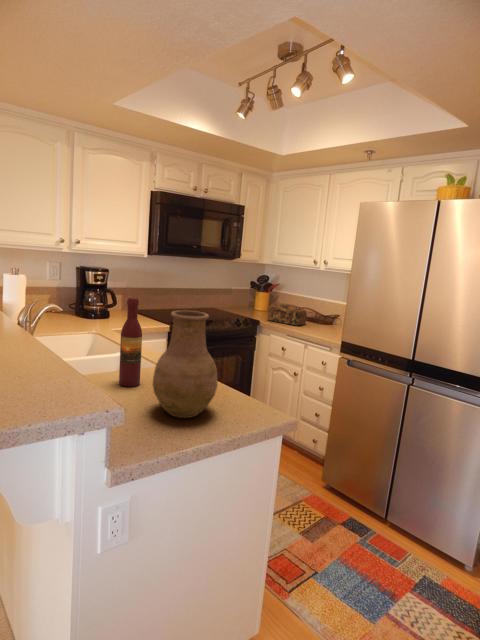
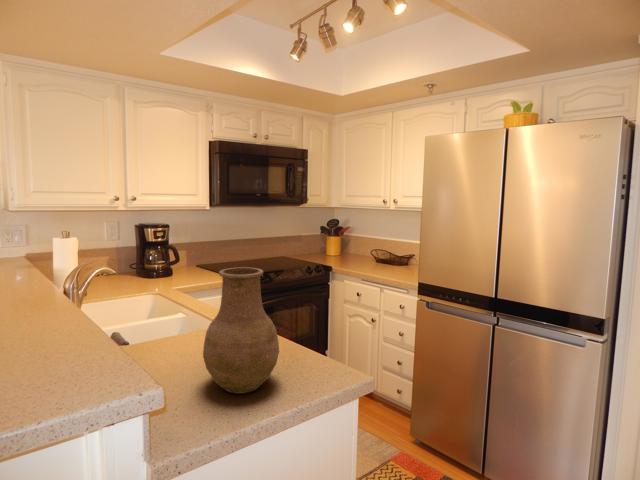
wine bottle: present [119,298,142,387] -> none [169,256,195,358]
bread loaf: present [268,302,307,325] -> none [340,246,380,269]

